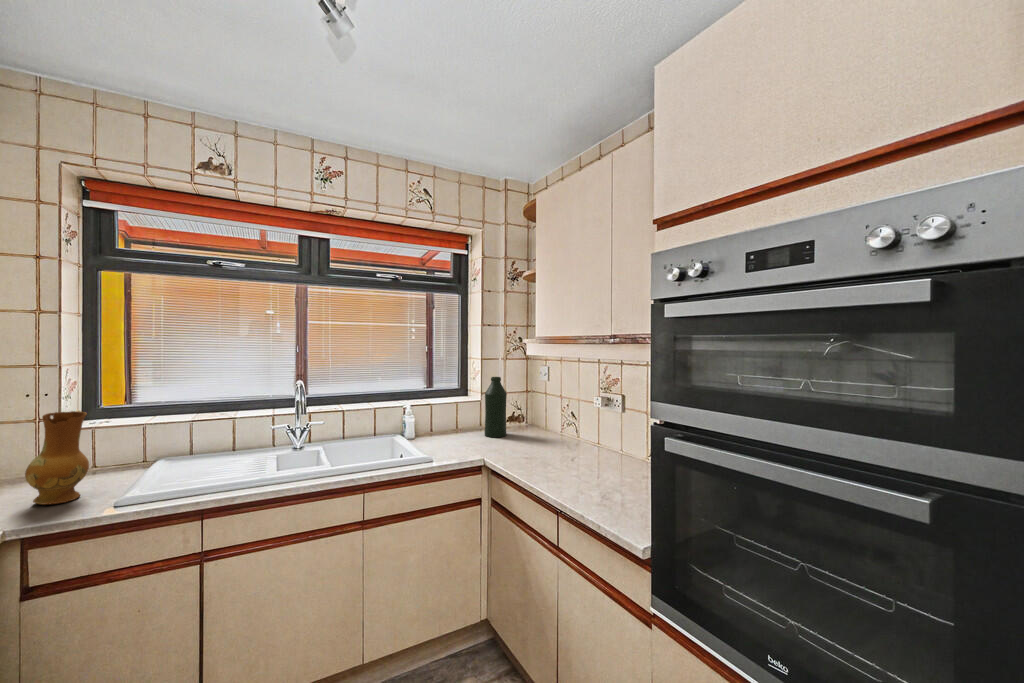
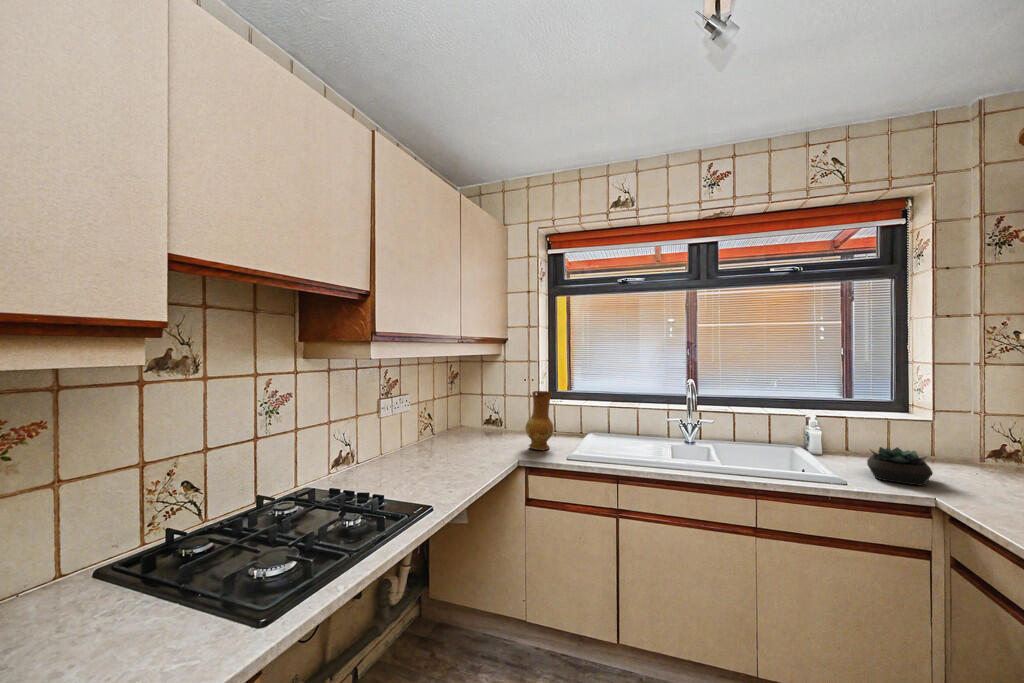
bottle: present [485,377,507,437] -> none [938,389,983,477]
succulent plant: none [446,423,485,451] -> present [867,447,933,485]

